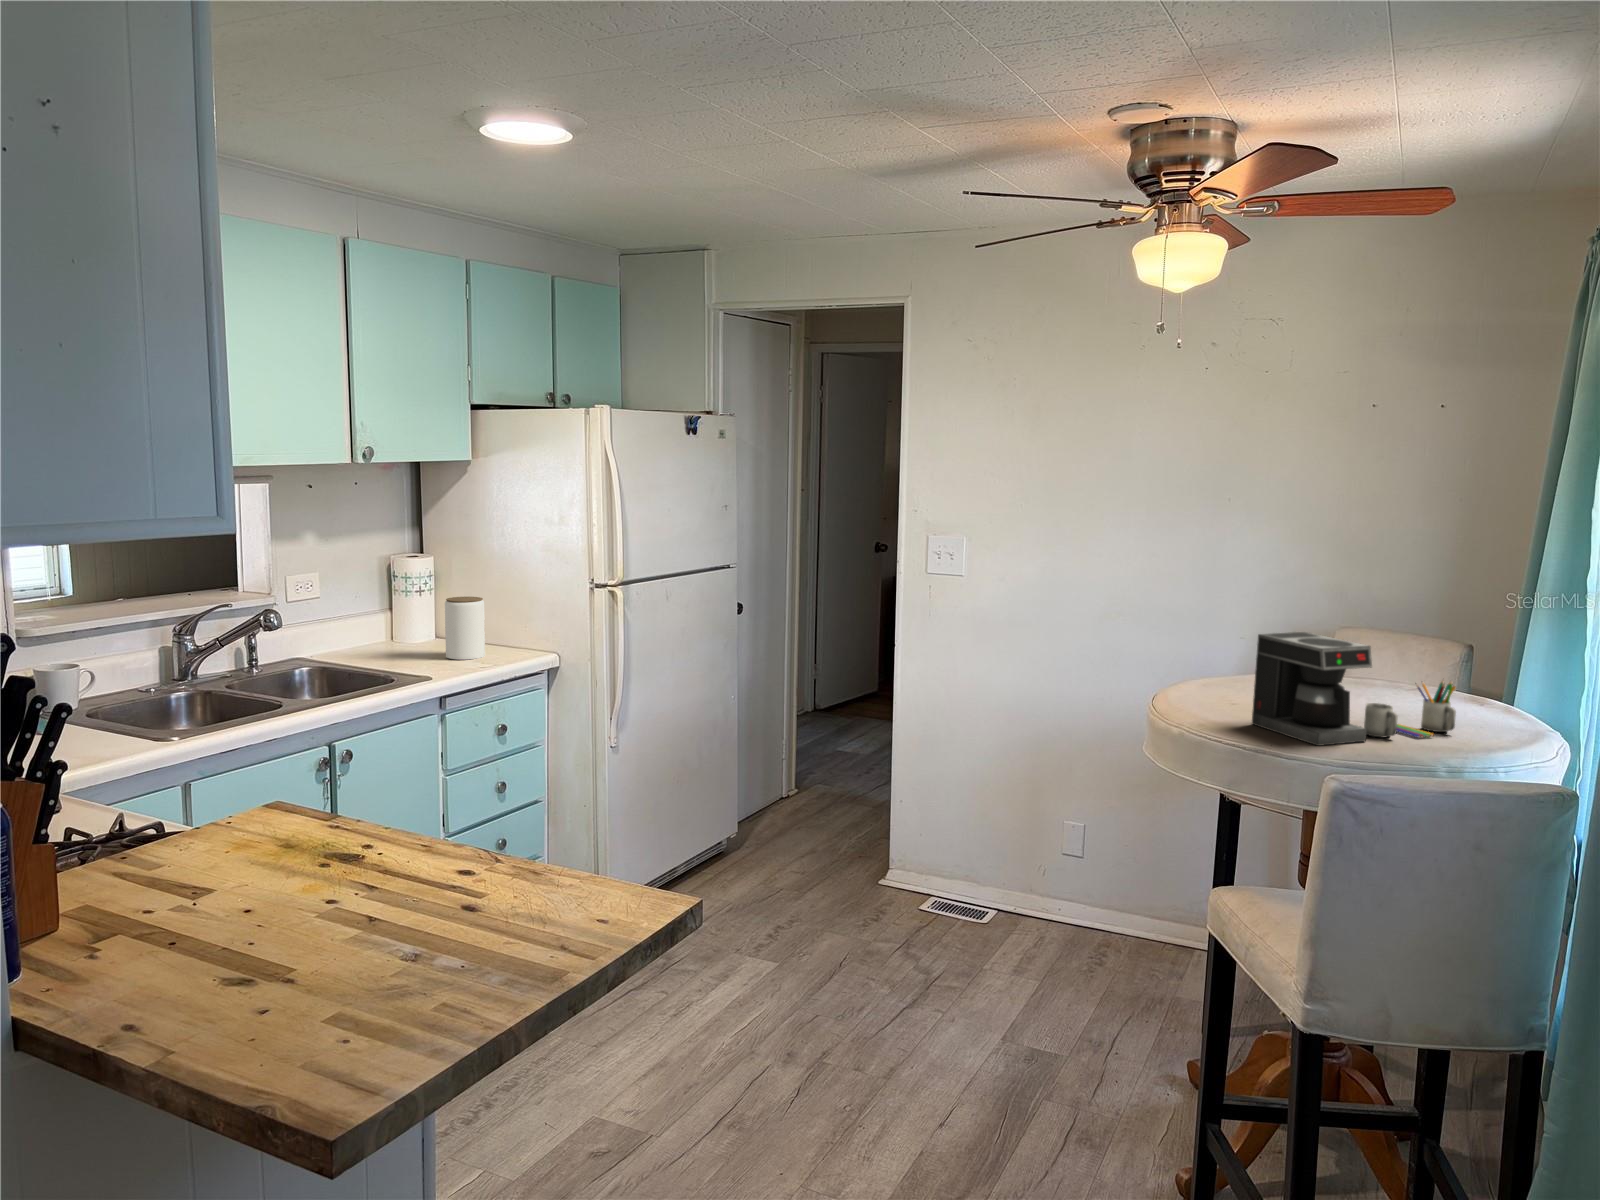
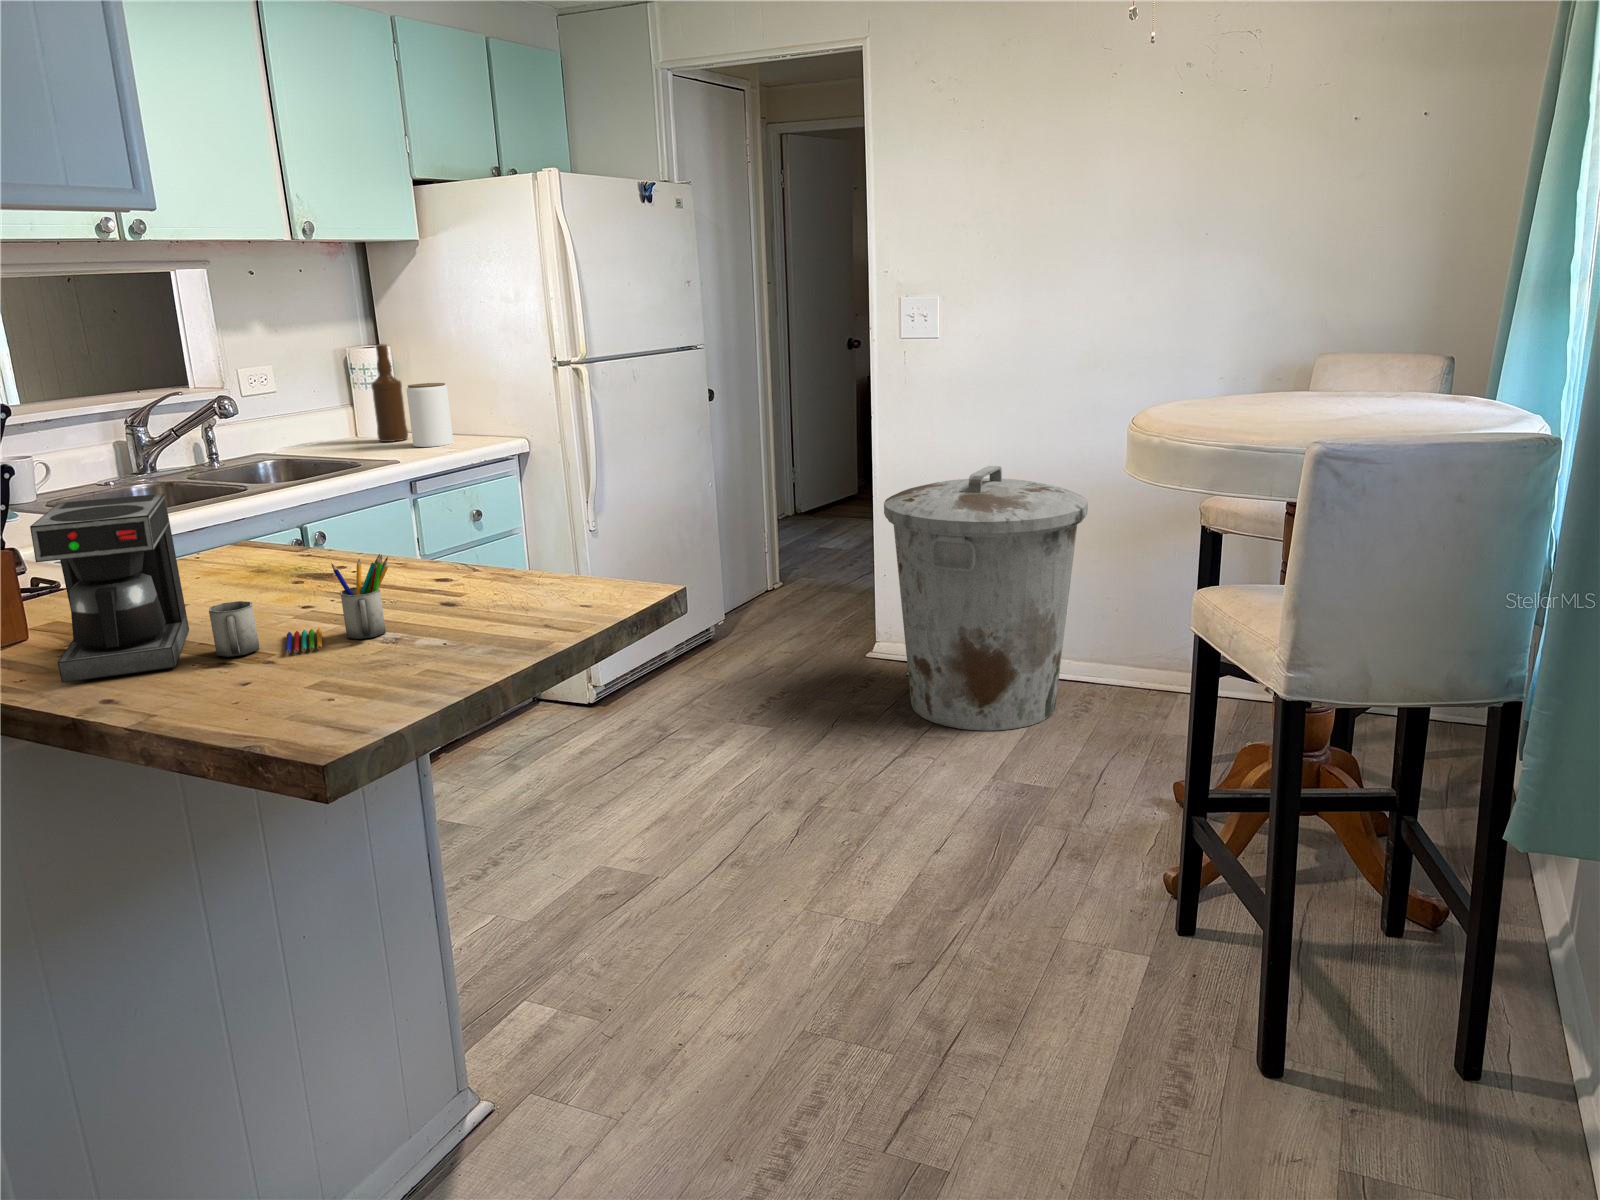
bottle: none [411,555,442,649] -> present [371,344,408,442]
coffee maker: present [1252,632,1456,746] -> present [30,494,388,683]
trash can: none [905,709,1109,983] -> present [884,466,1088,731]

